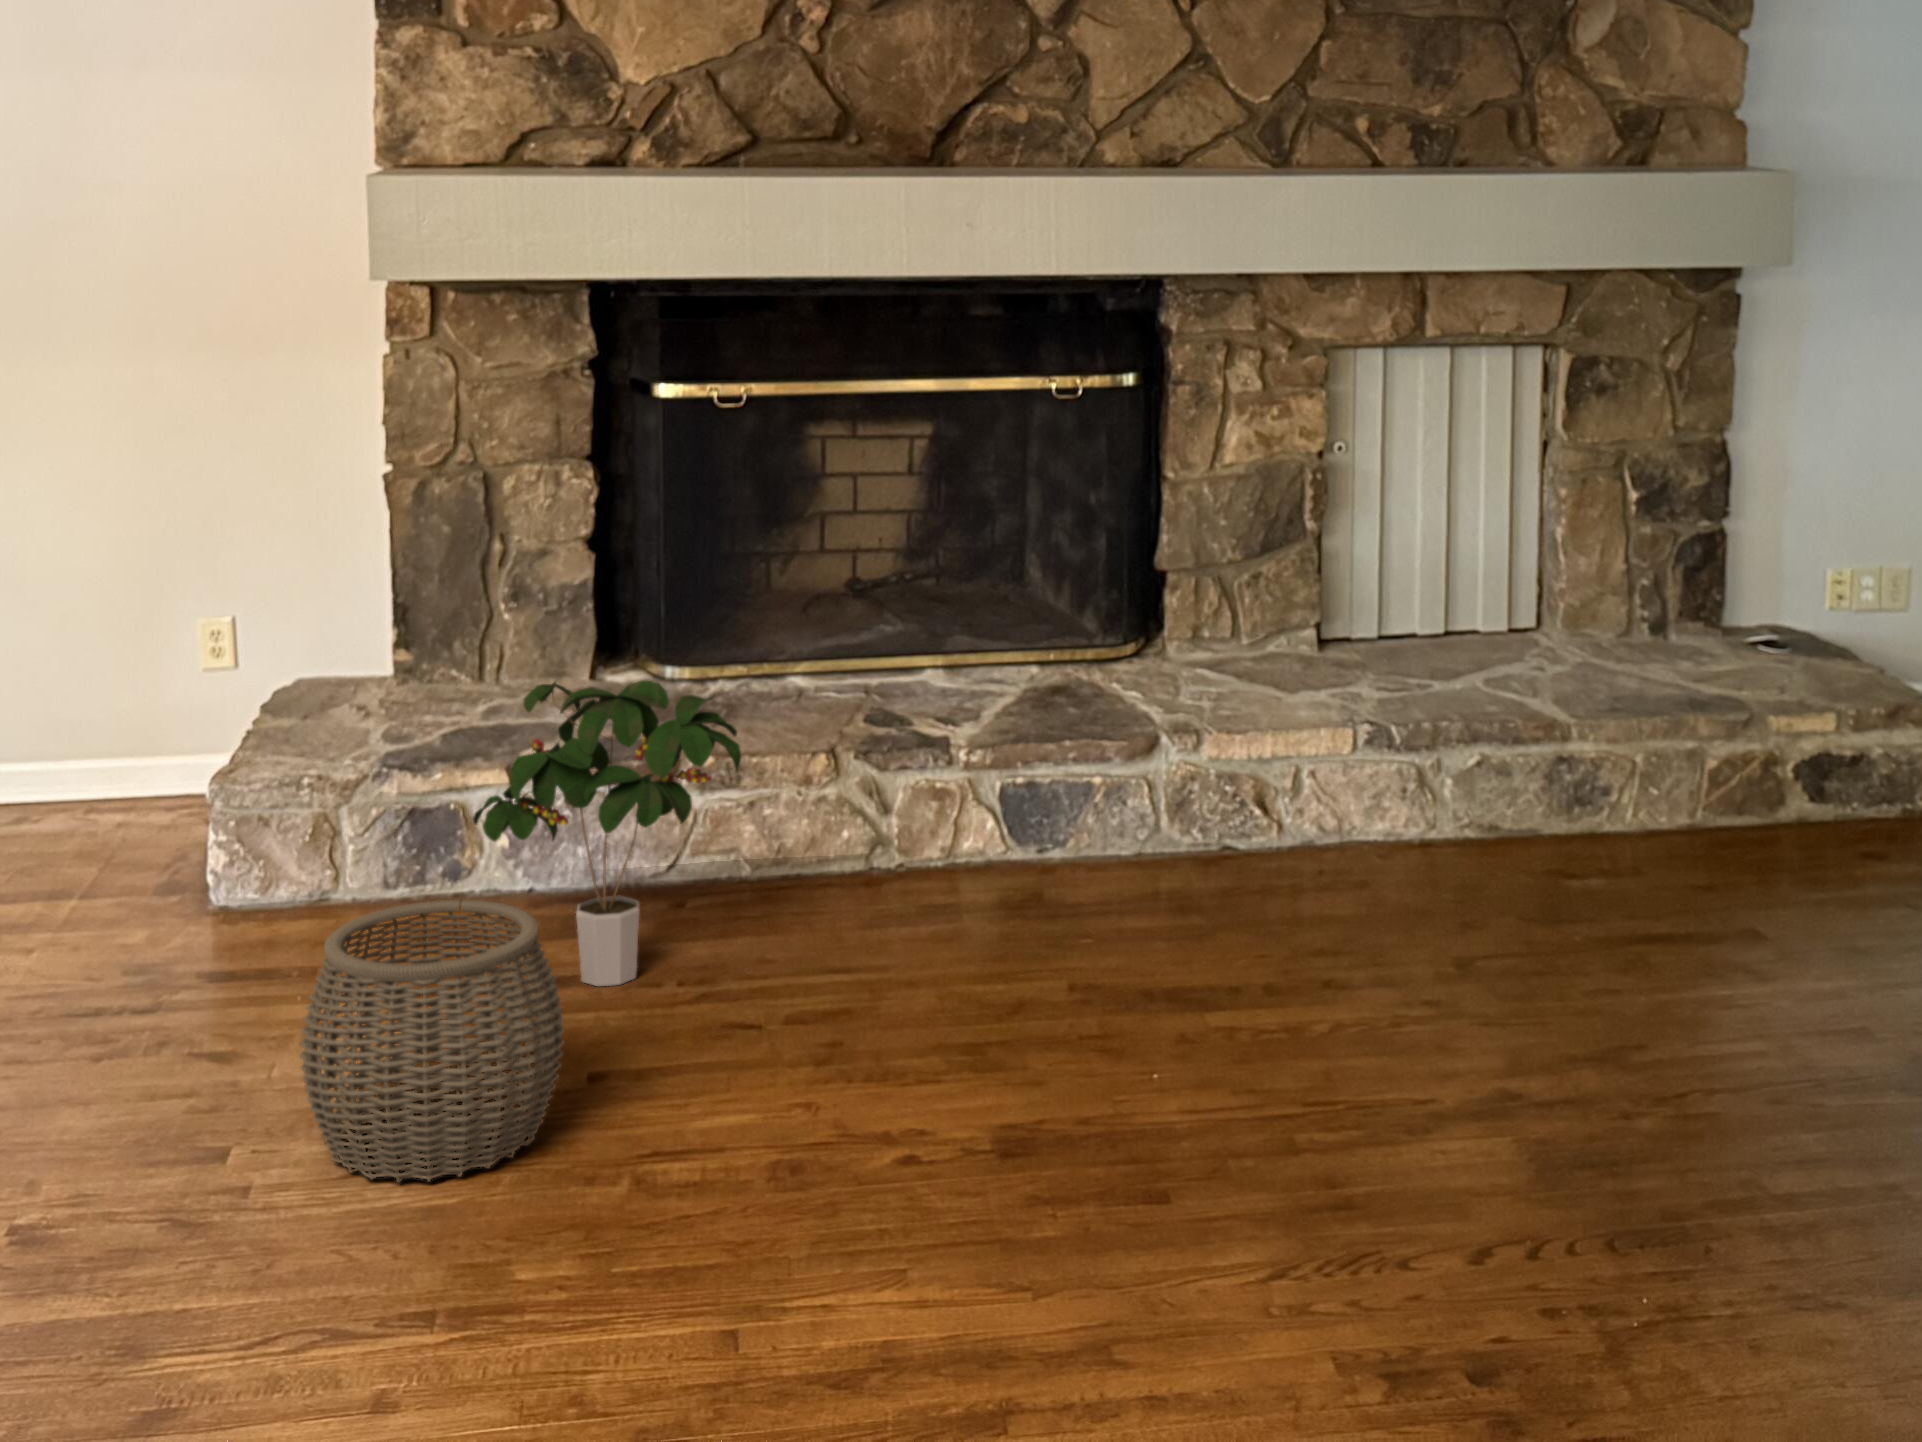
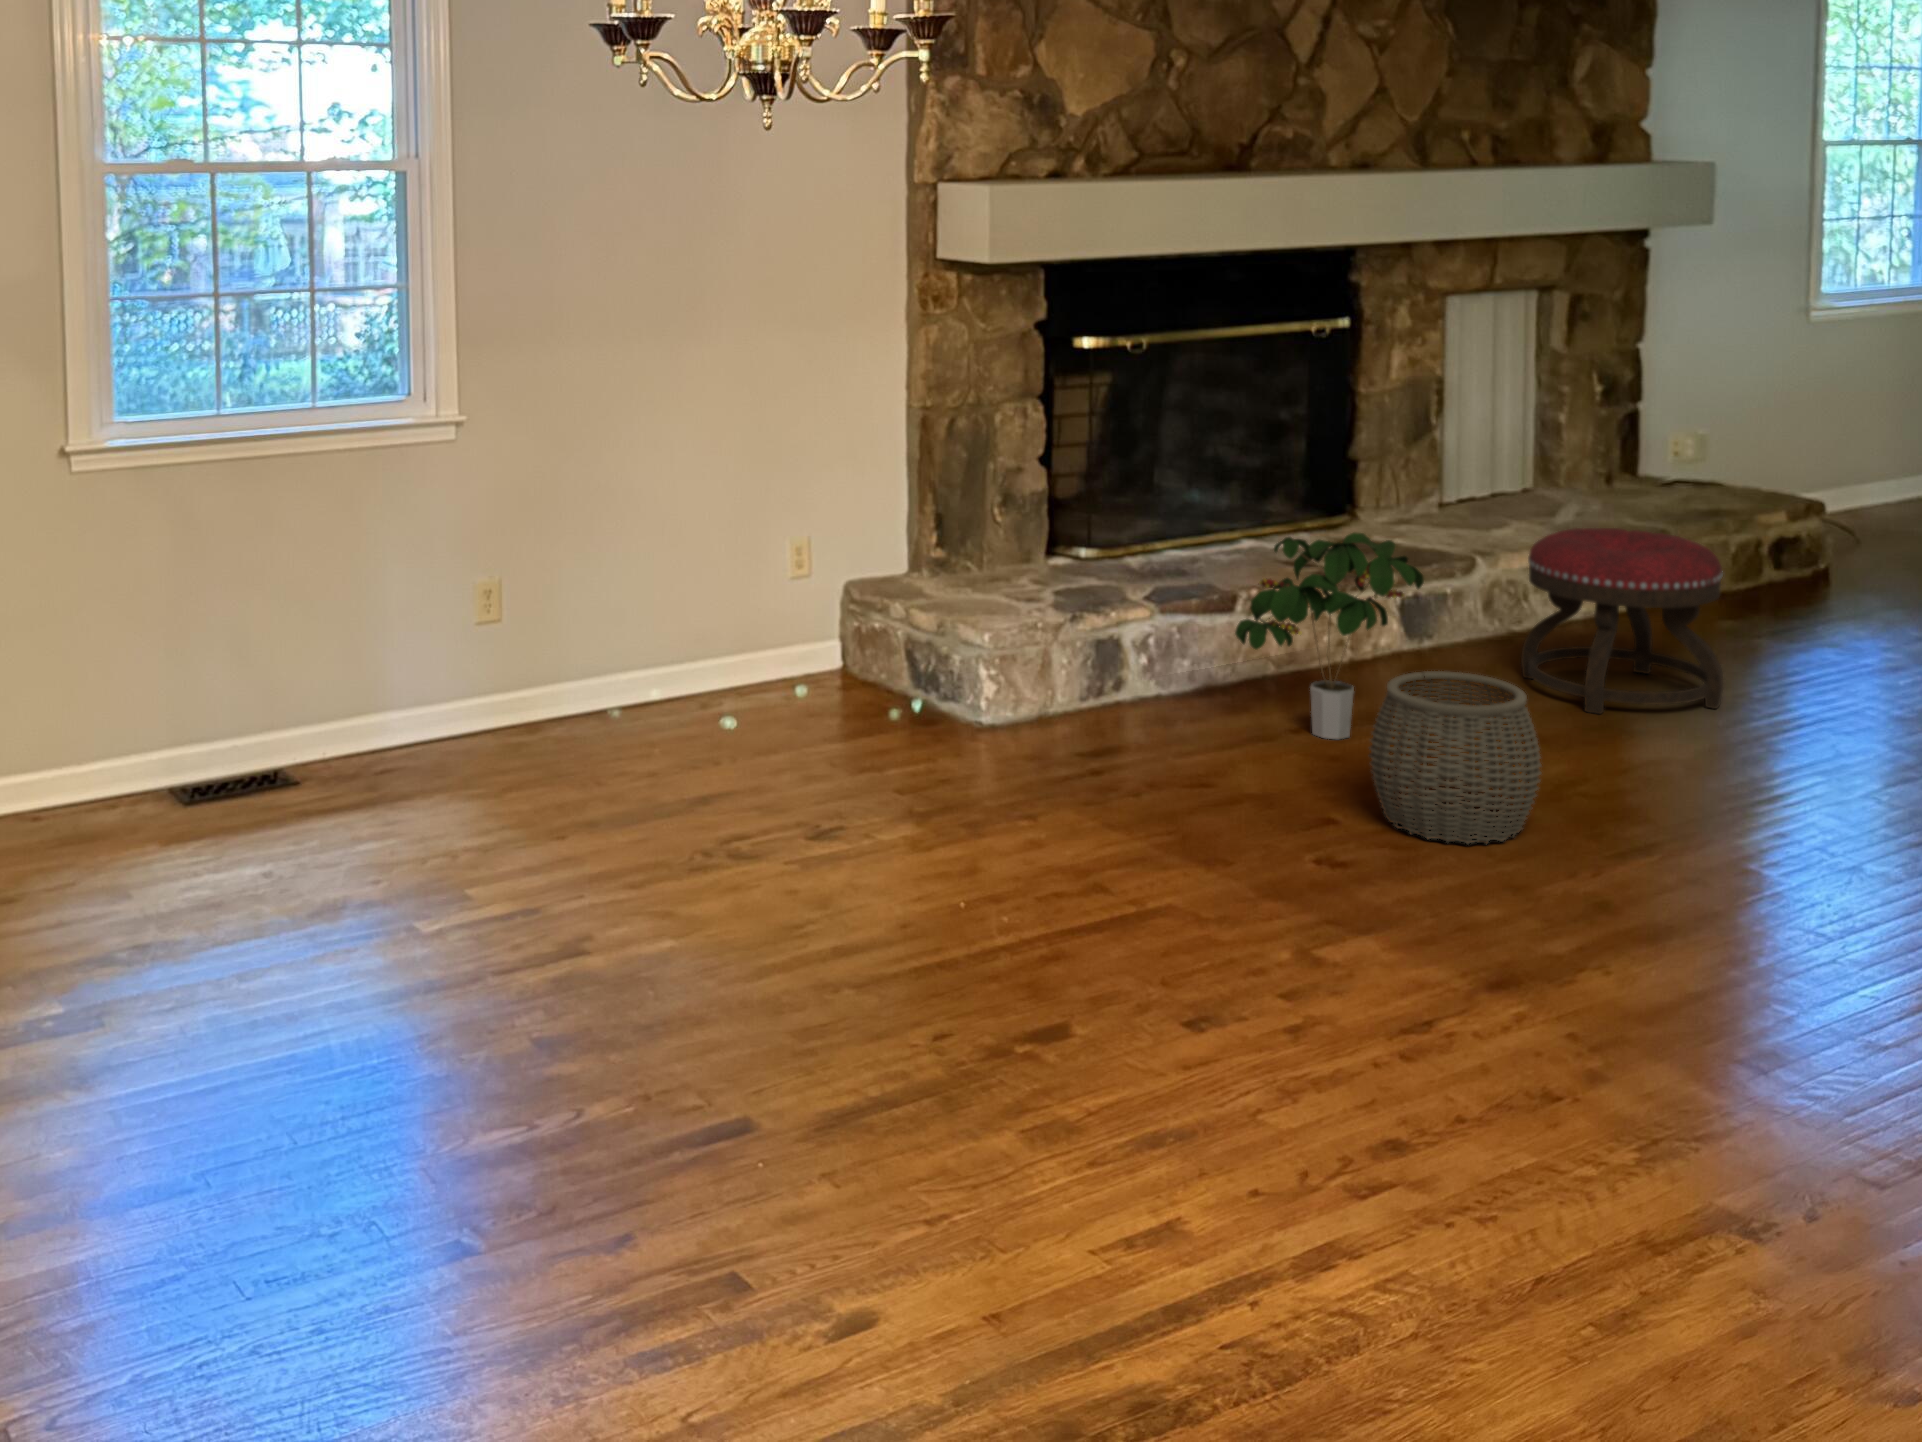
ottoman: none [1027,699,1303,1001] -> present [1521,528,1723,714]

